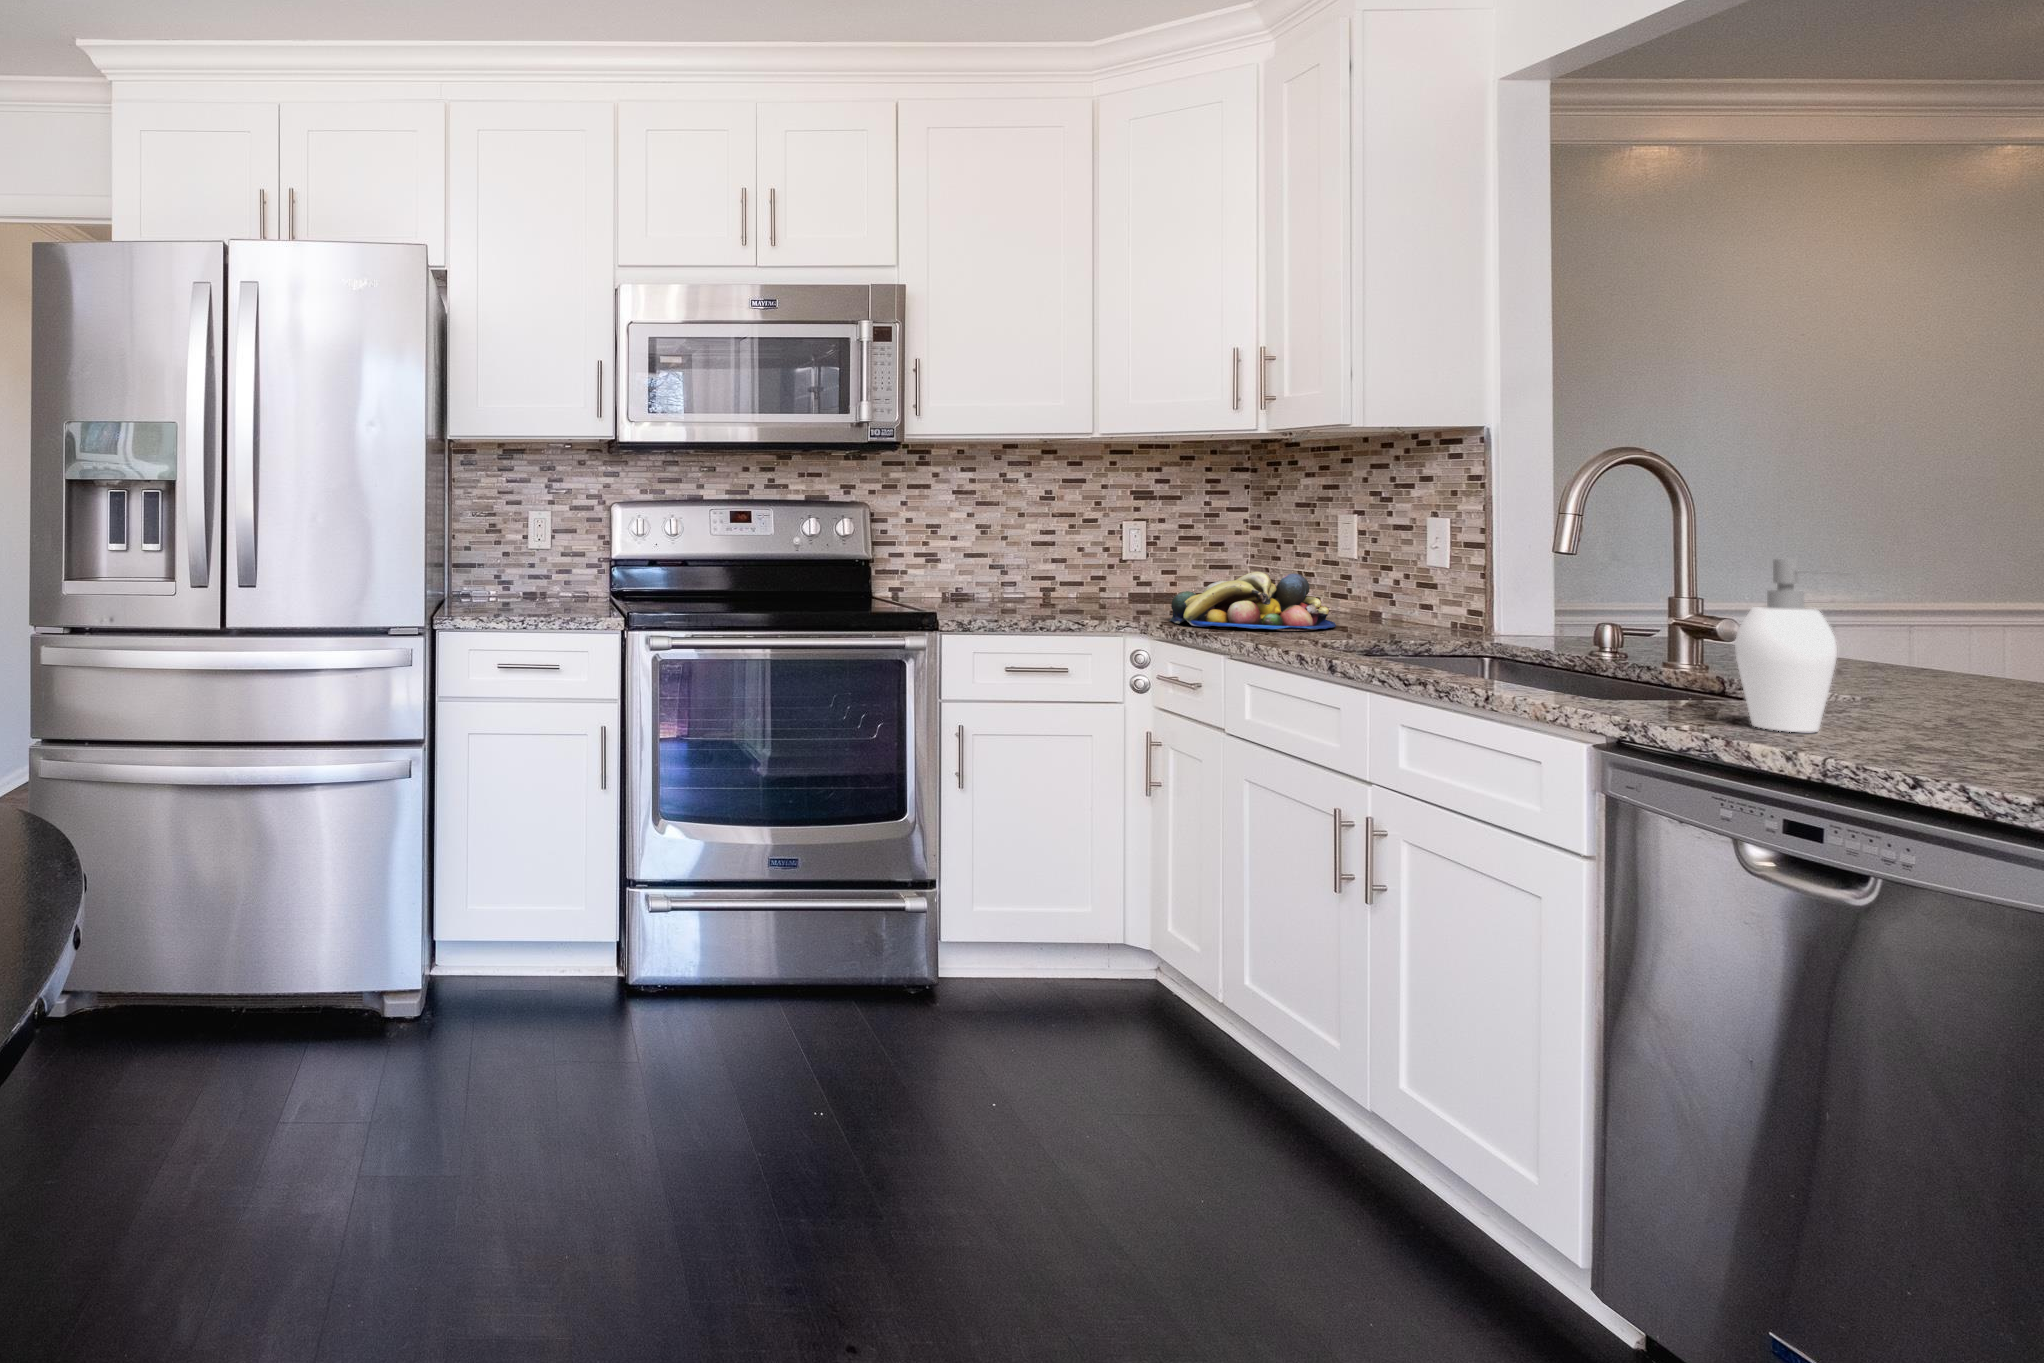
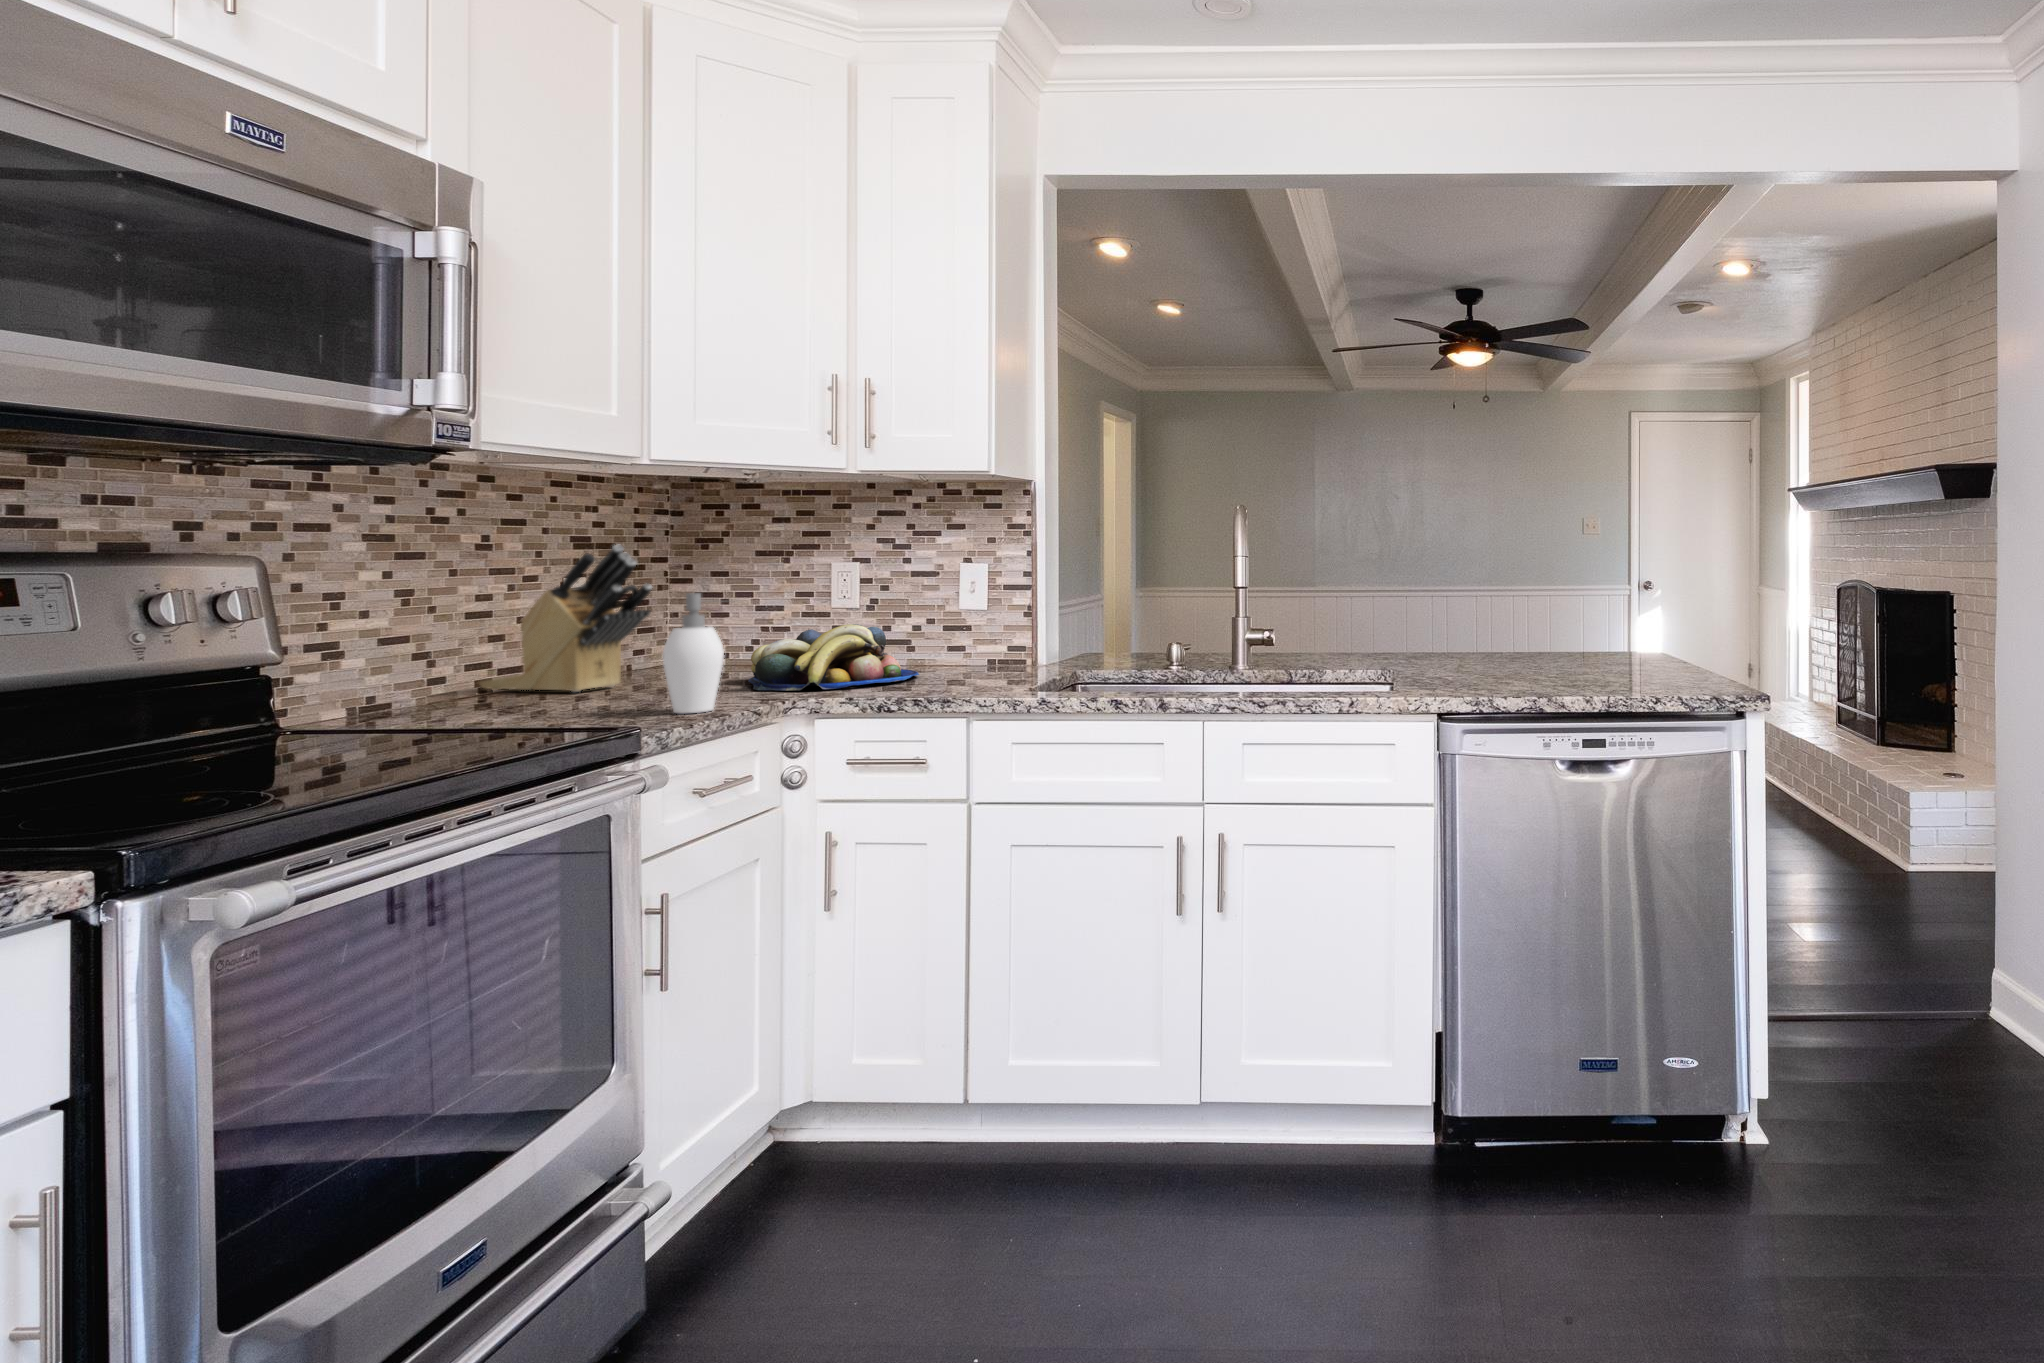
knife block: none [1090,496,1148,608] -> present [479,544,652,692]
soap dispenser: present [1735,559,1844,732] -> present [663,593,724,713]

